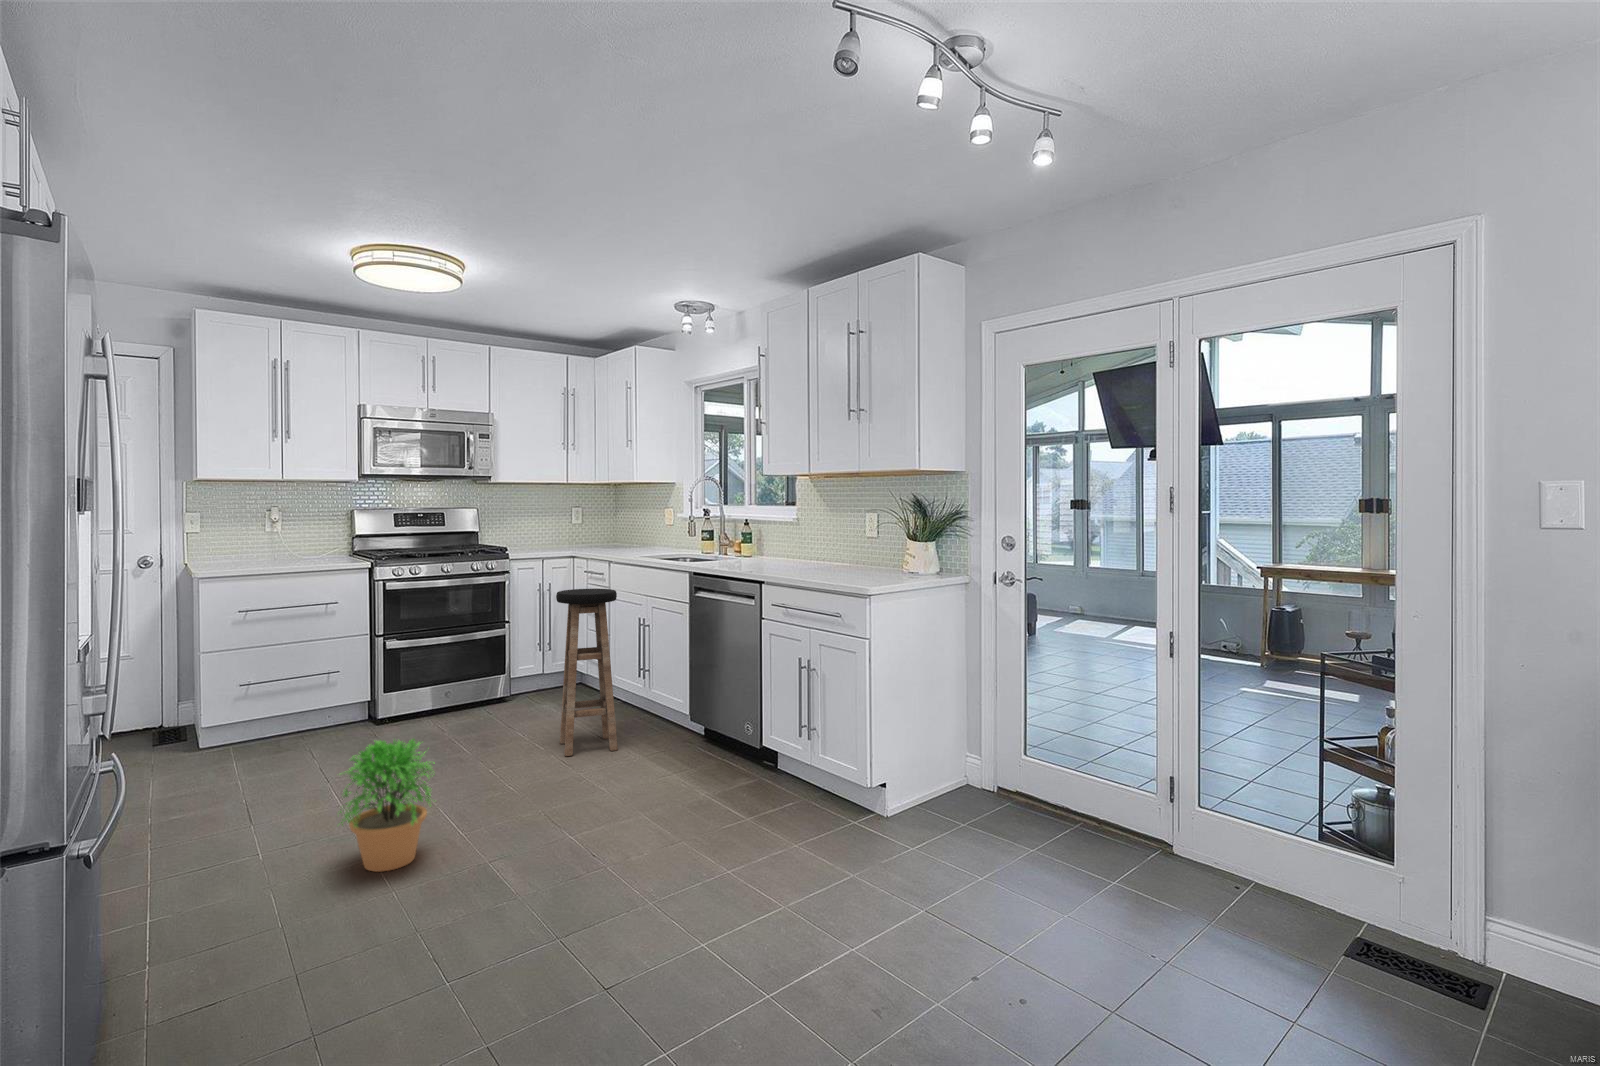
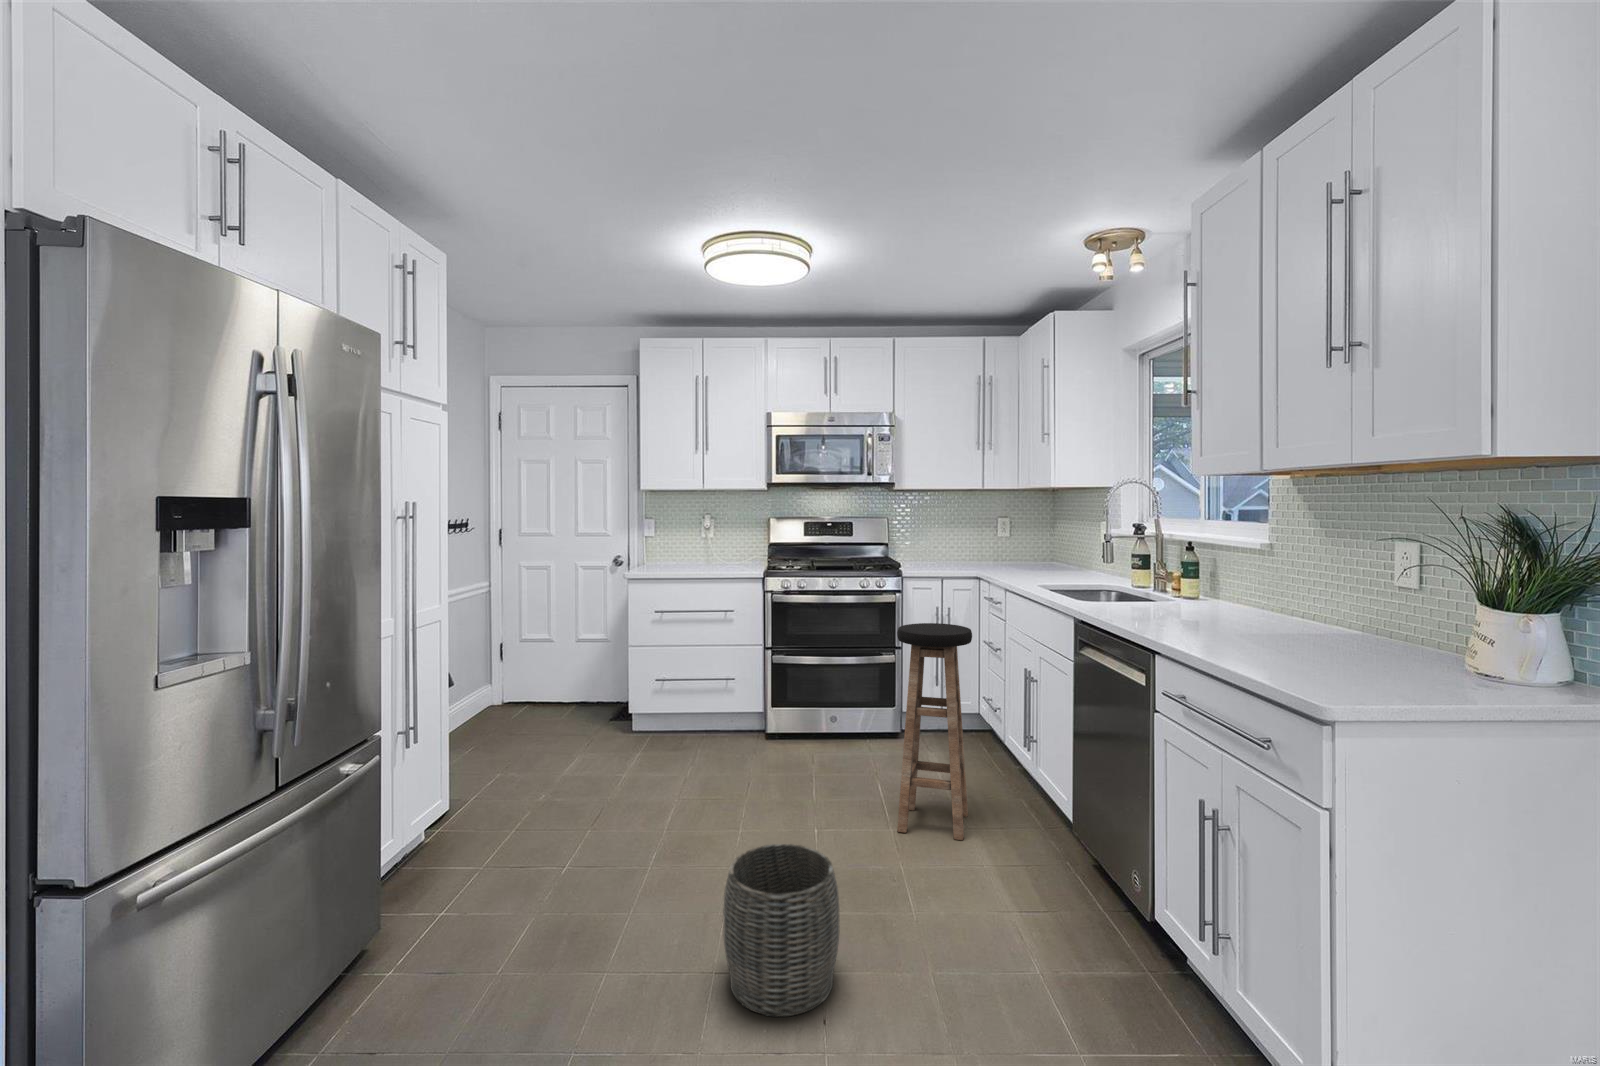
potted plant: present [340,739,432,872] -> none [560,791,680,953]
woven basket: none [504,746,594,858] -> present [723,844,839,1017]

